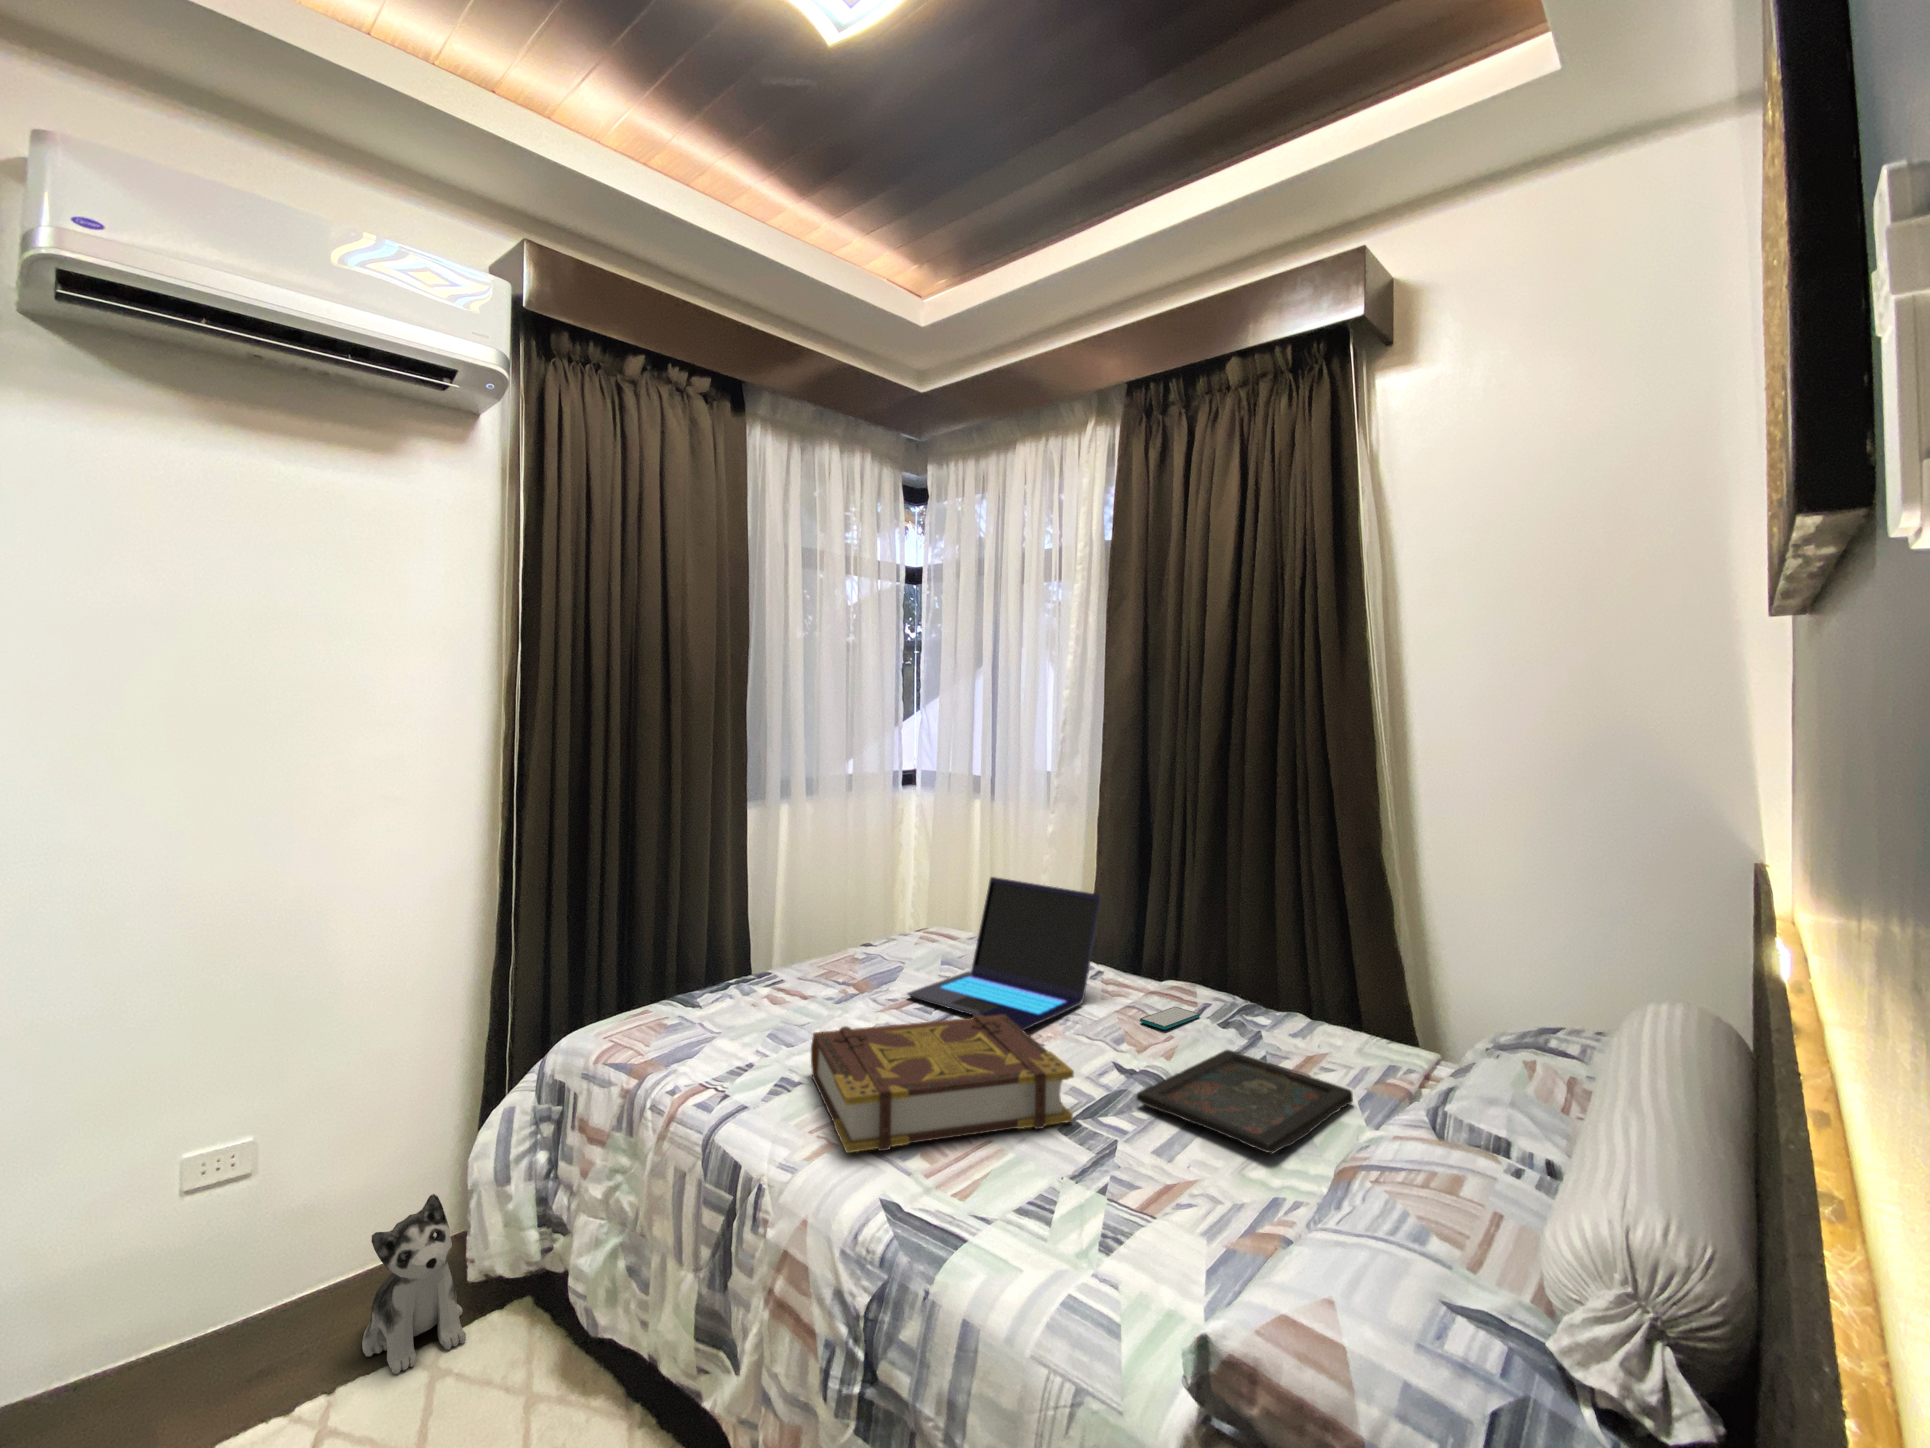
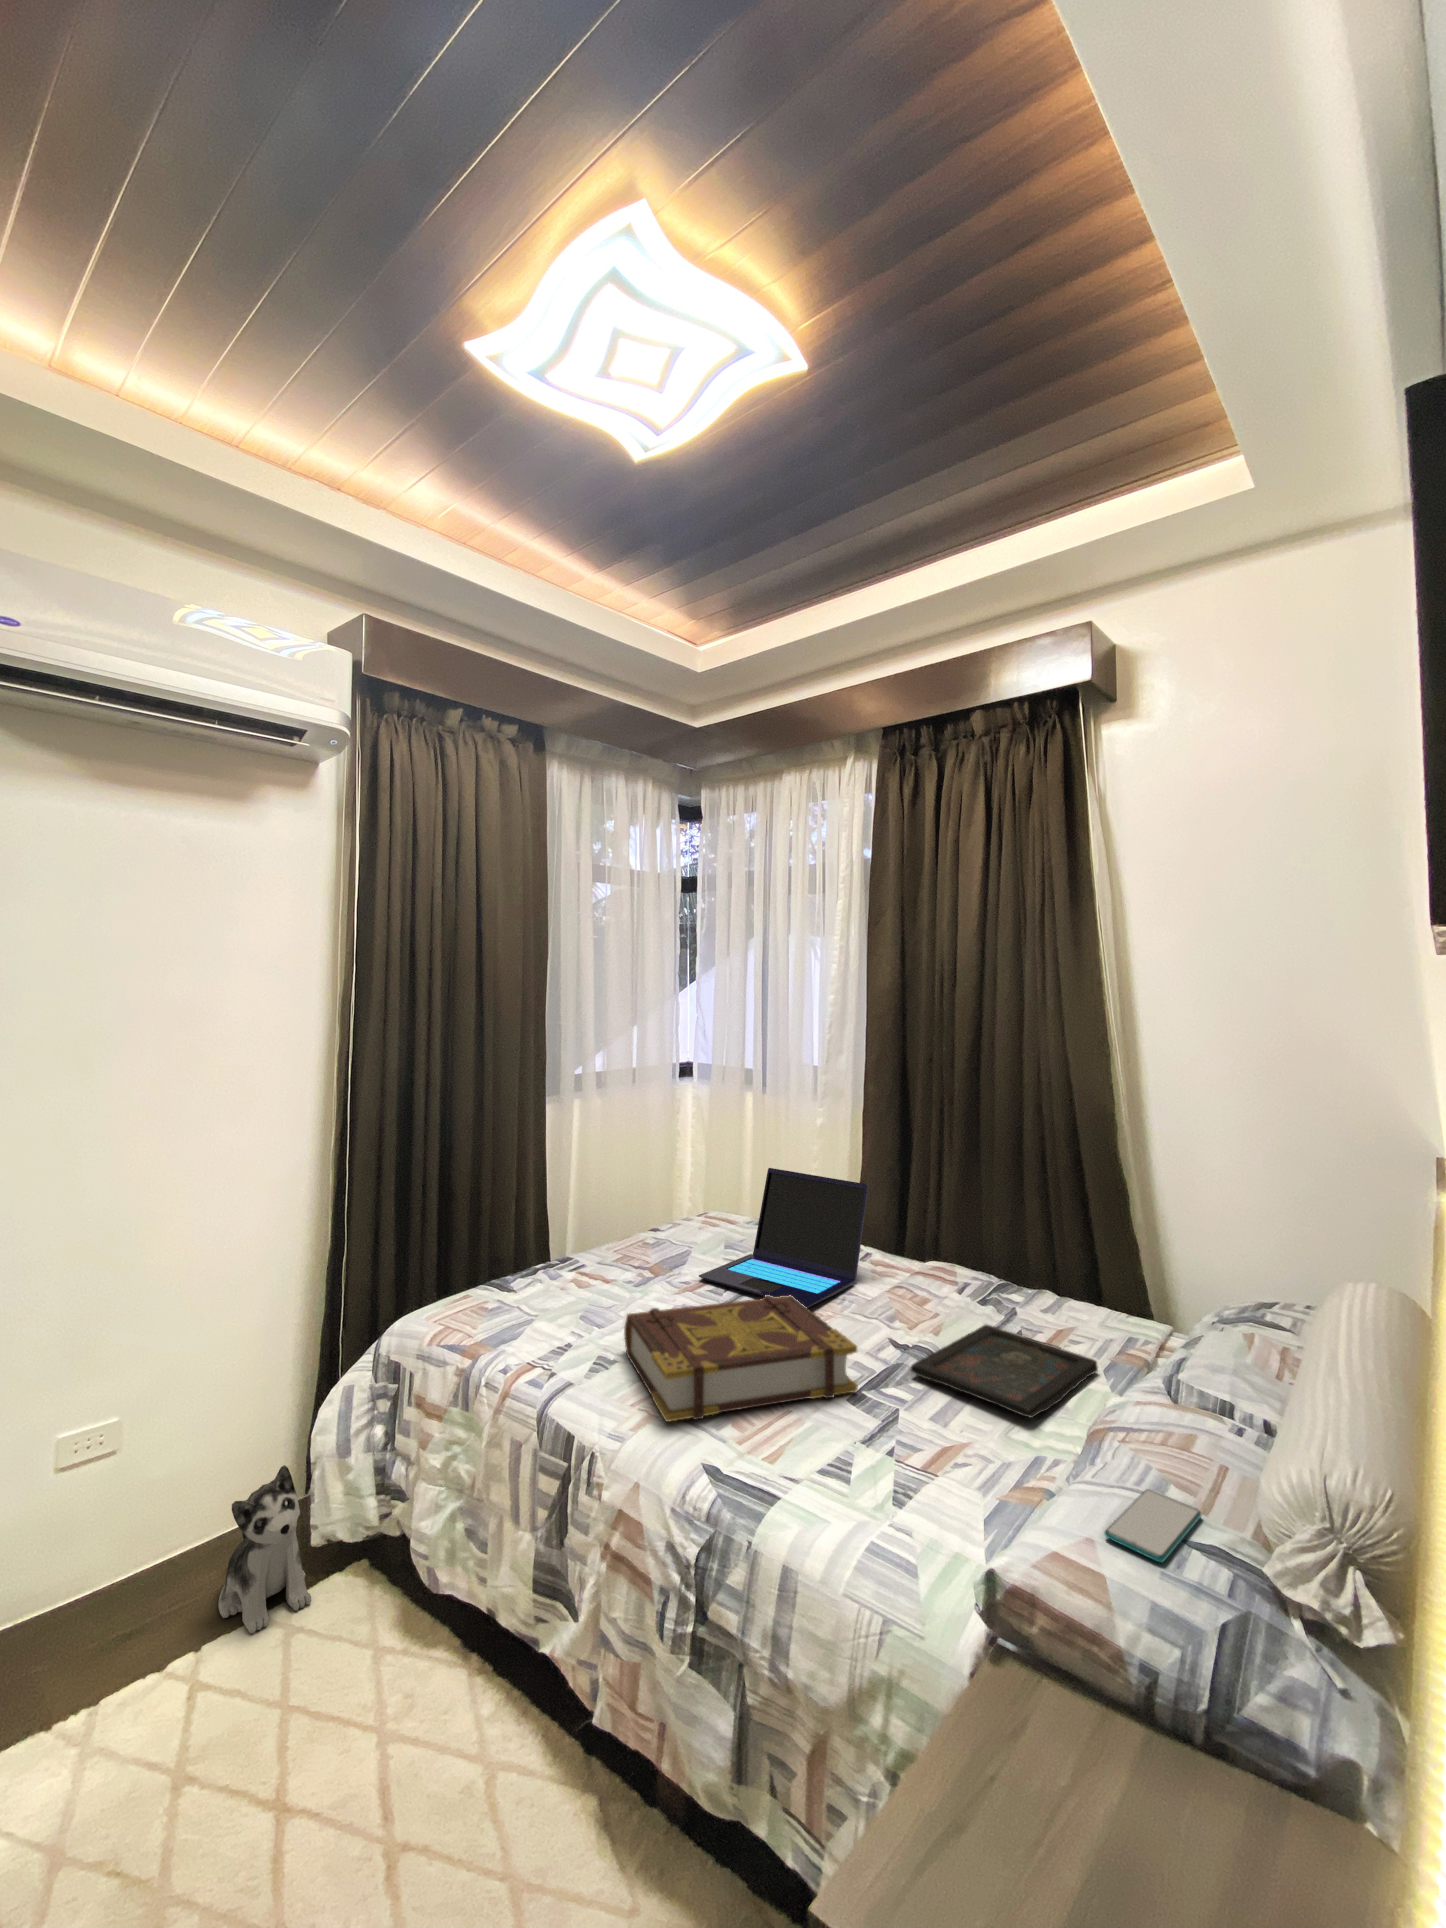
smartphone: present [1140,1007,1200,1030] -> present [1104,1489,1201,1563]

